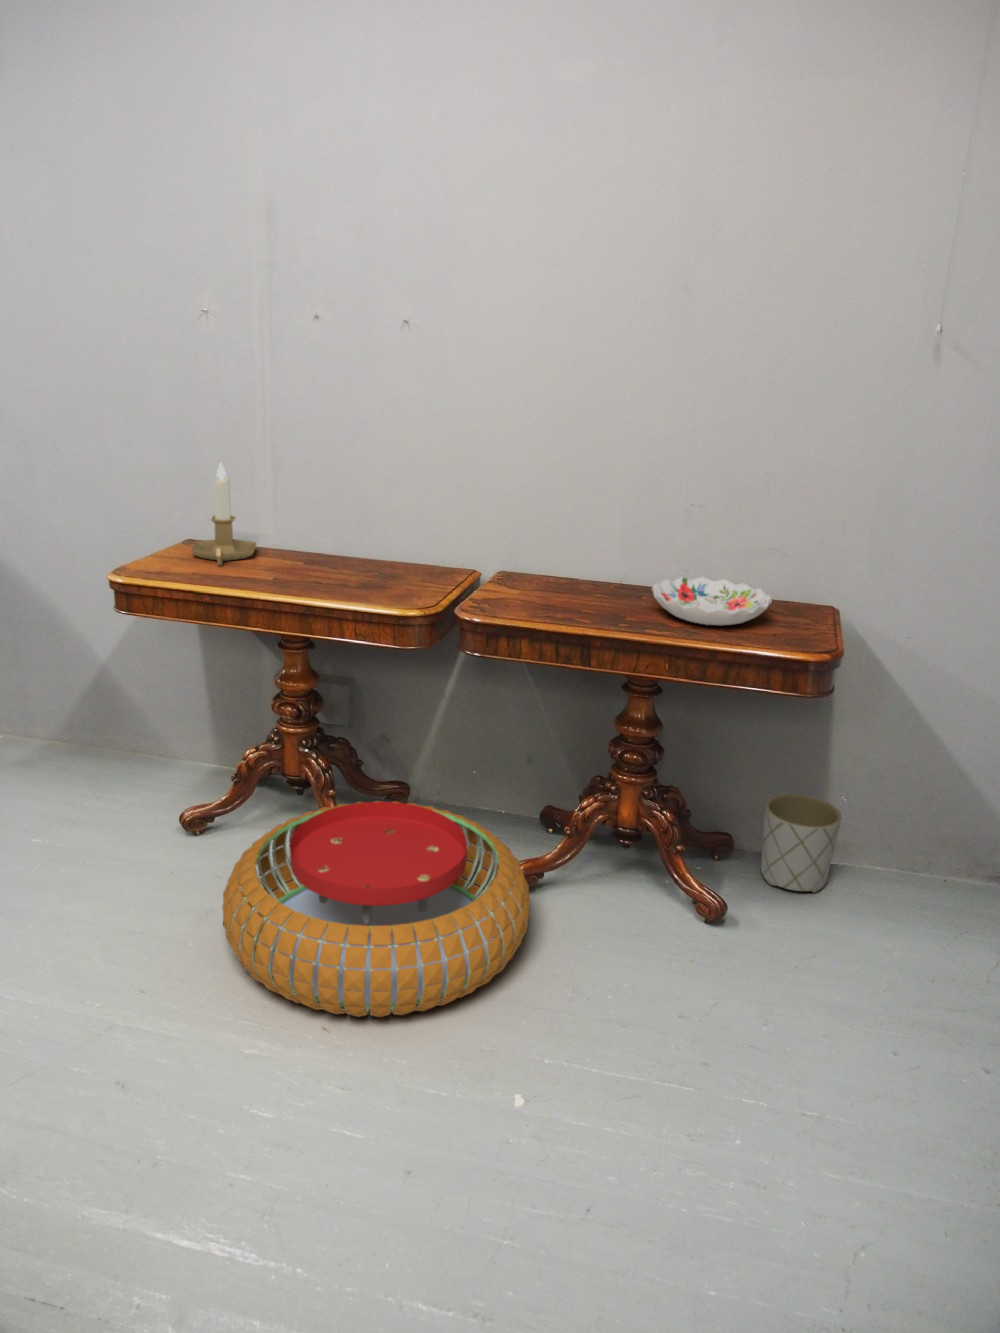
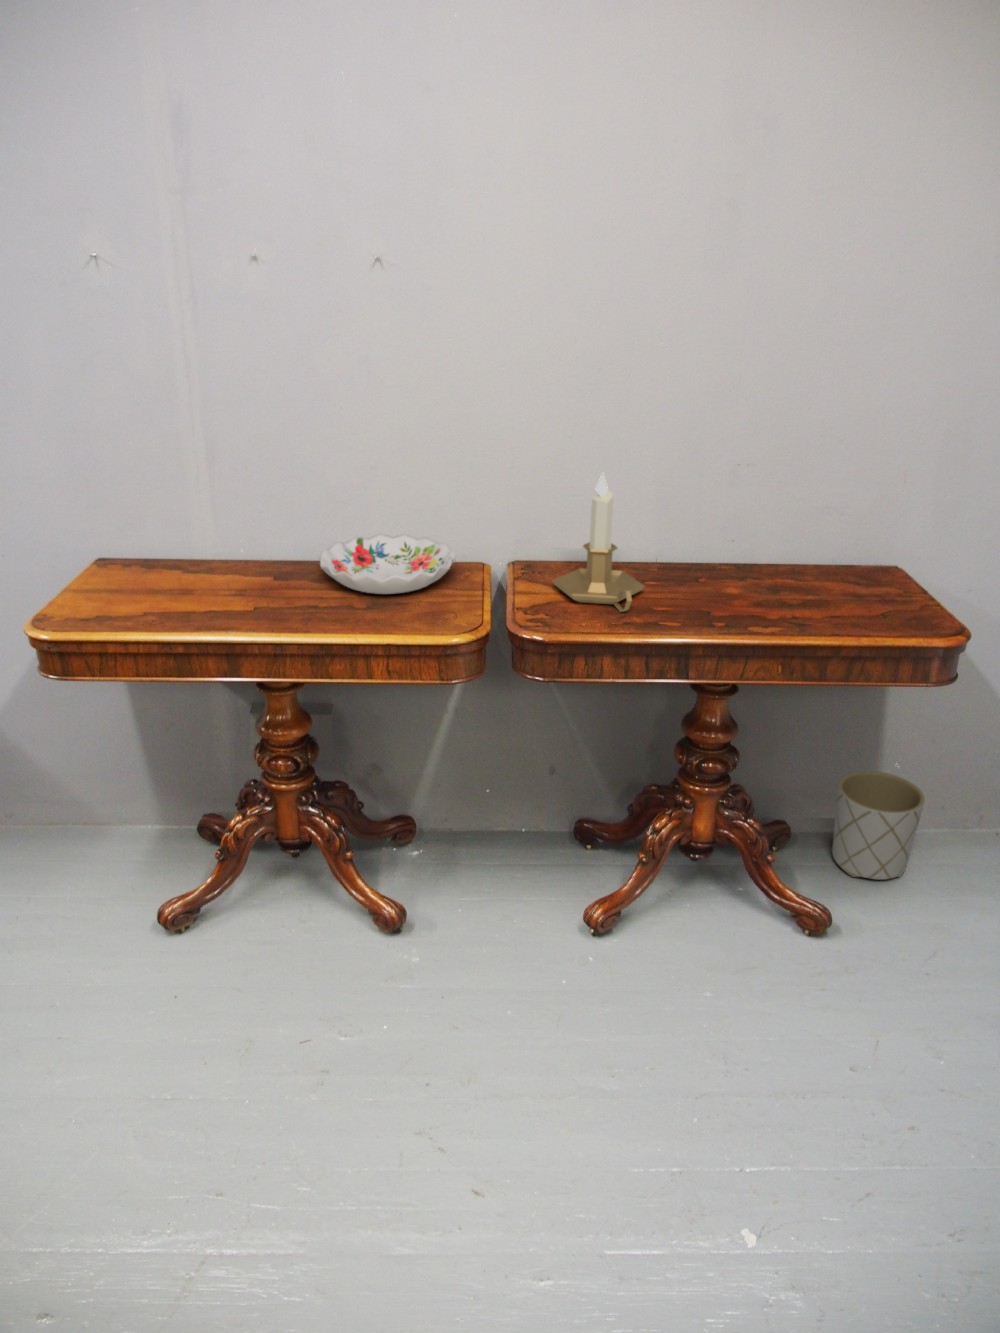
candlestick: present [191,463,256,565] -> present [553,474,645,612]
decorative bowl: present [652,576,772,625] -> present [319,534,456,594]
pouf: present [222,801,530,1017] -> none [275,859,656,1173]

